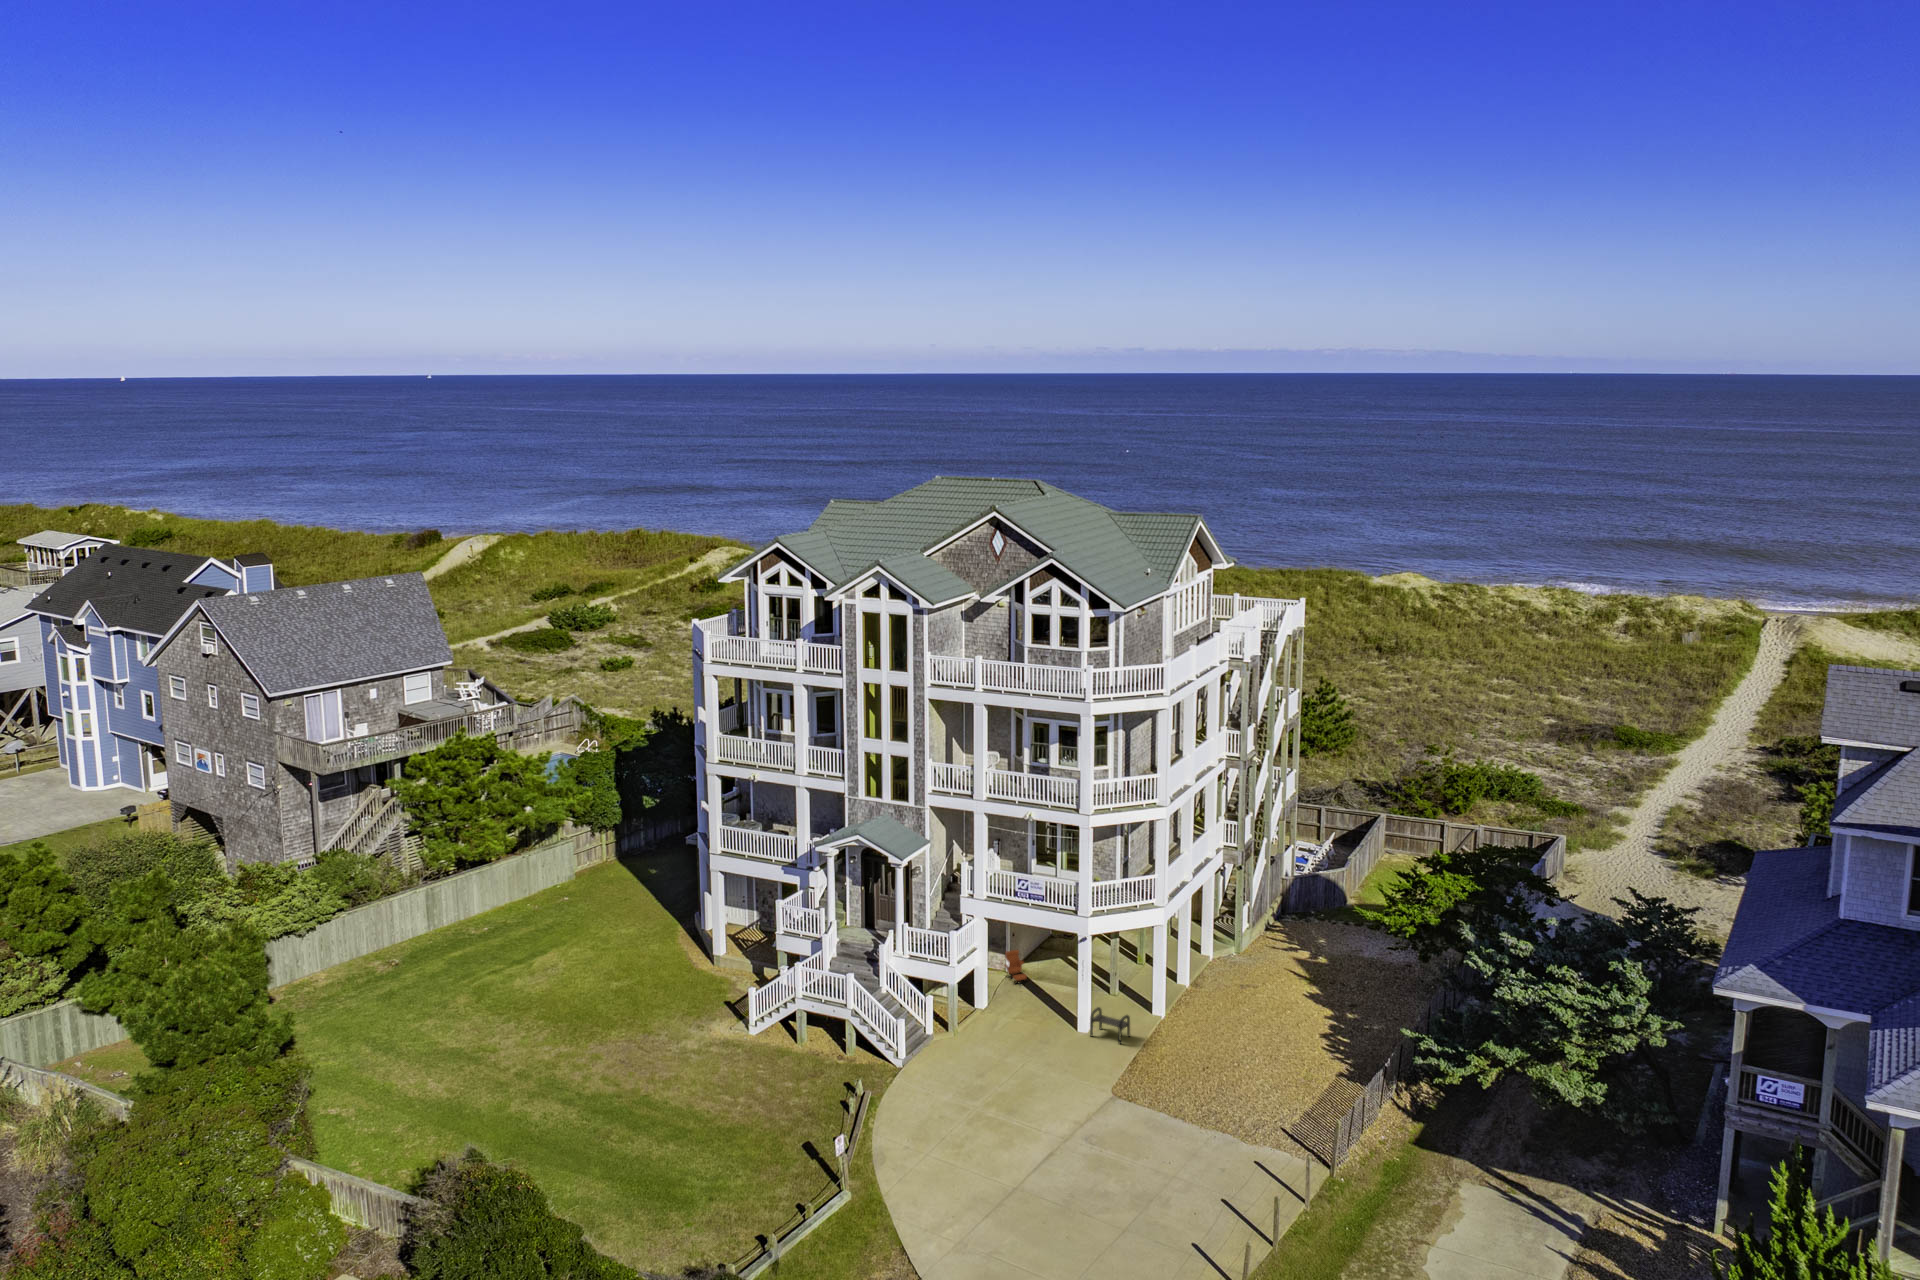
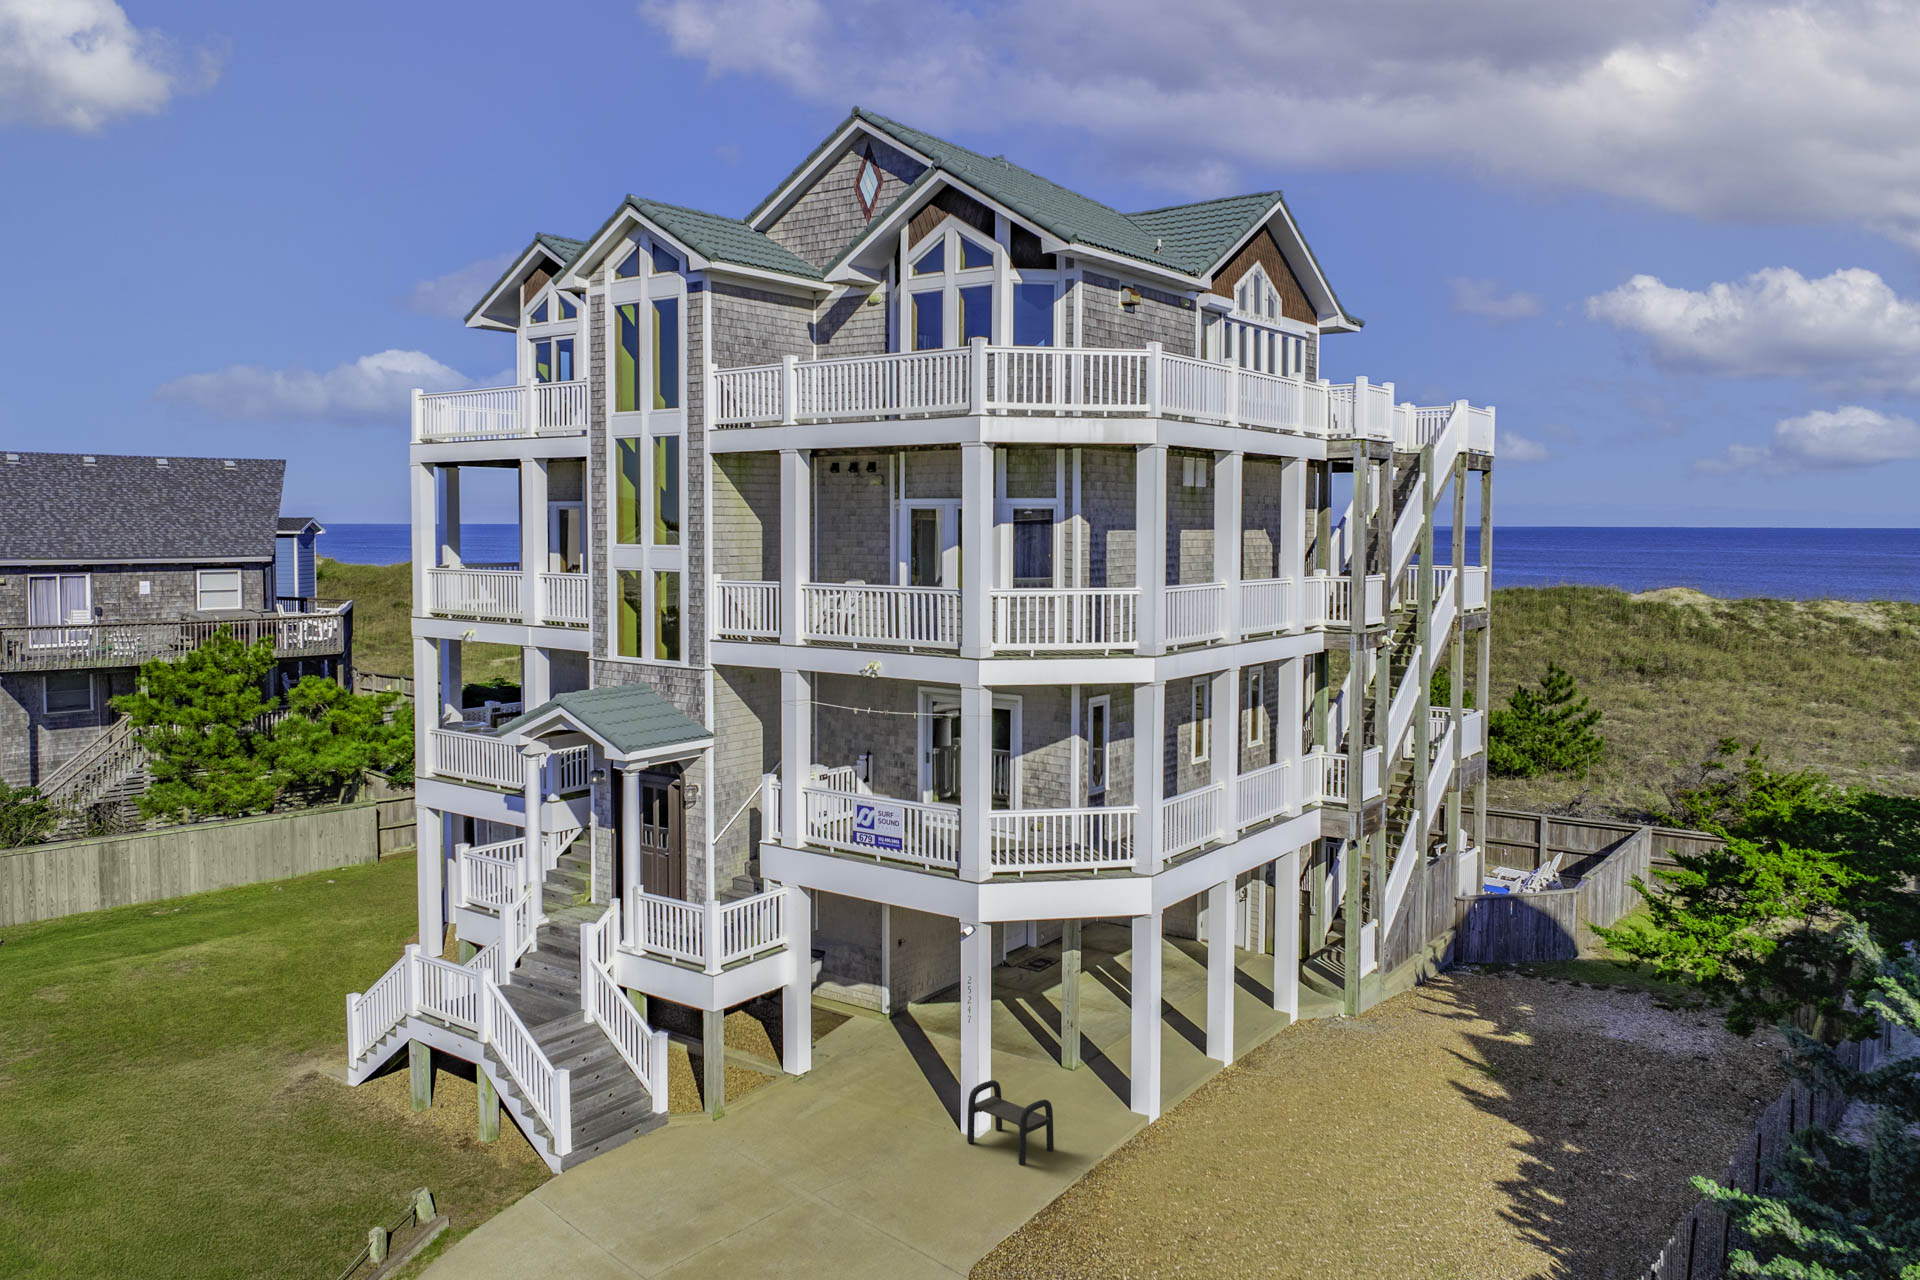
lounge chair: present [1004,950,1027,984] -> none [868,971,912,1041]

